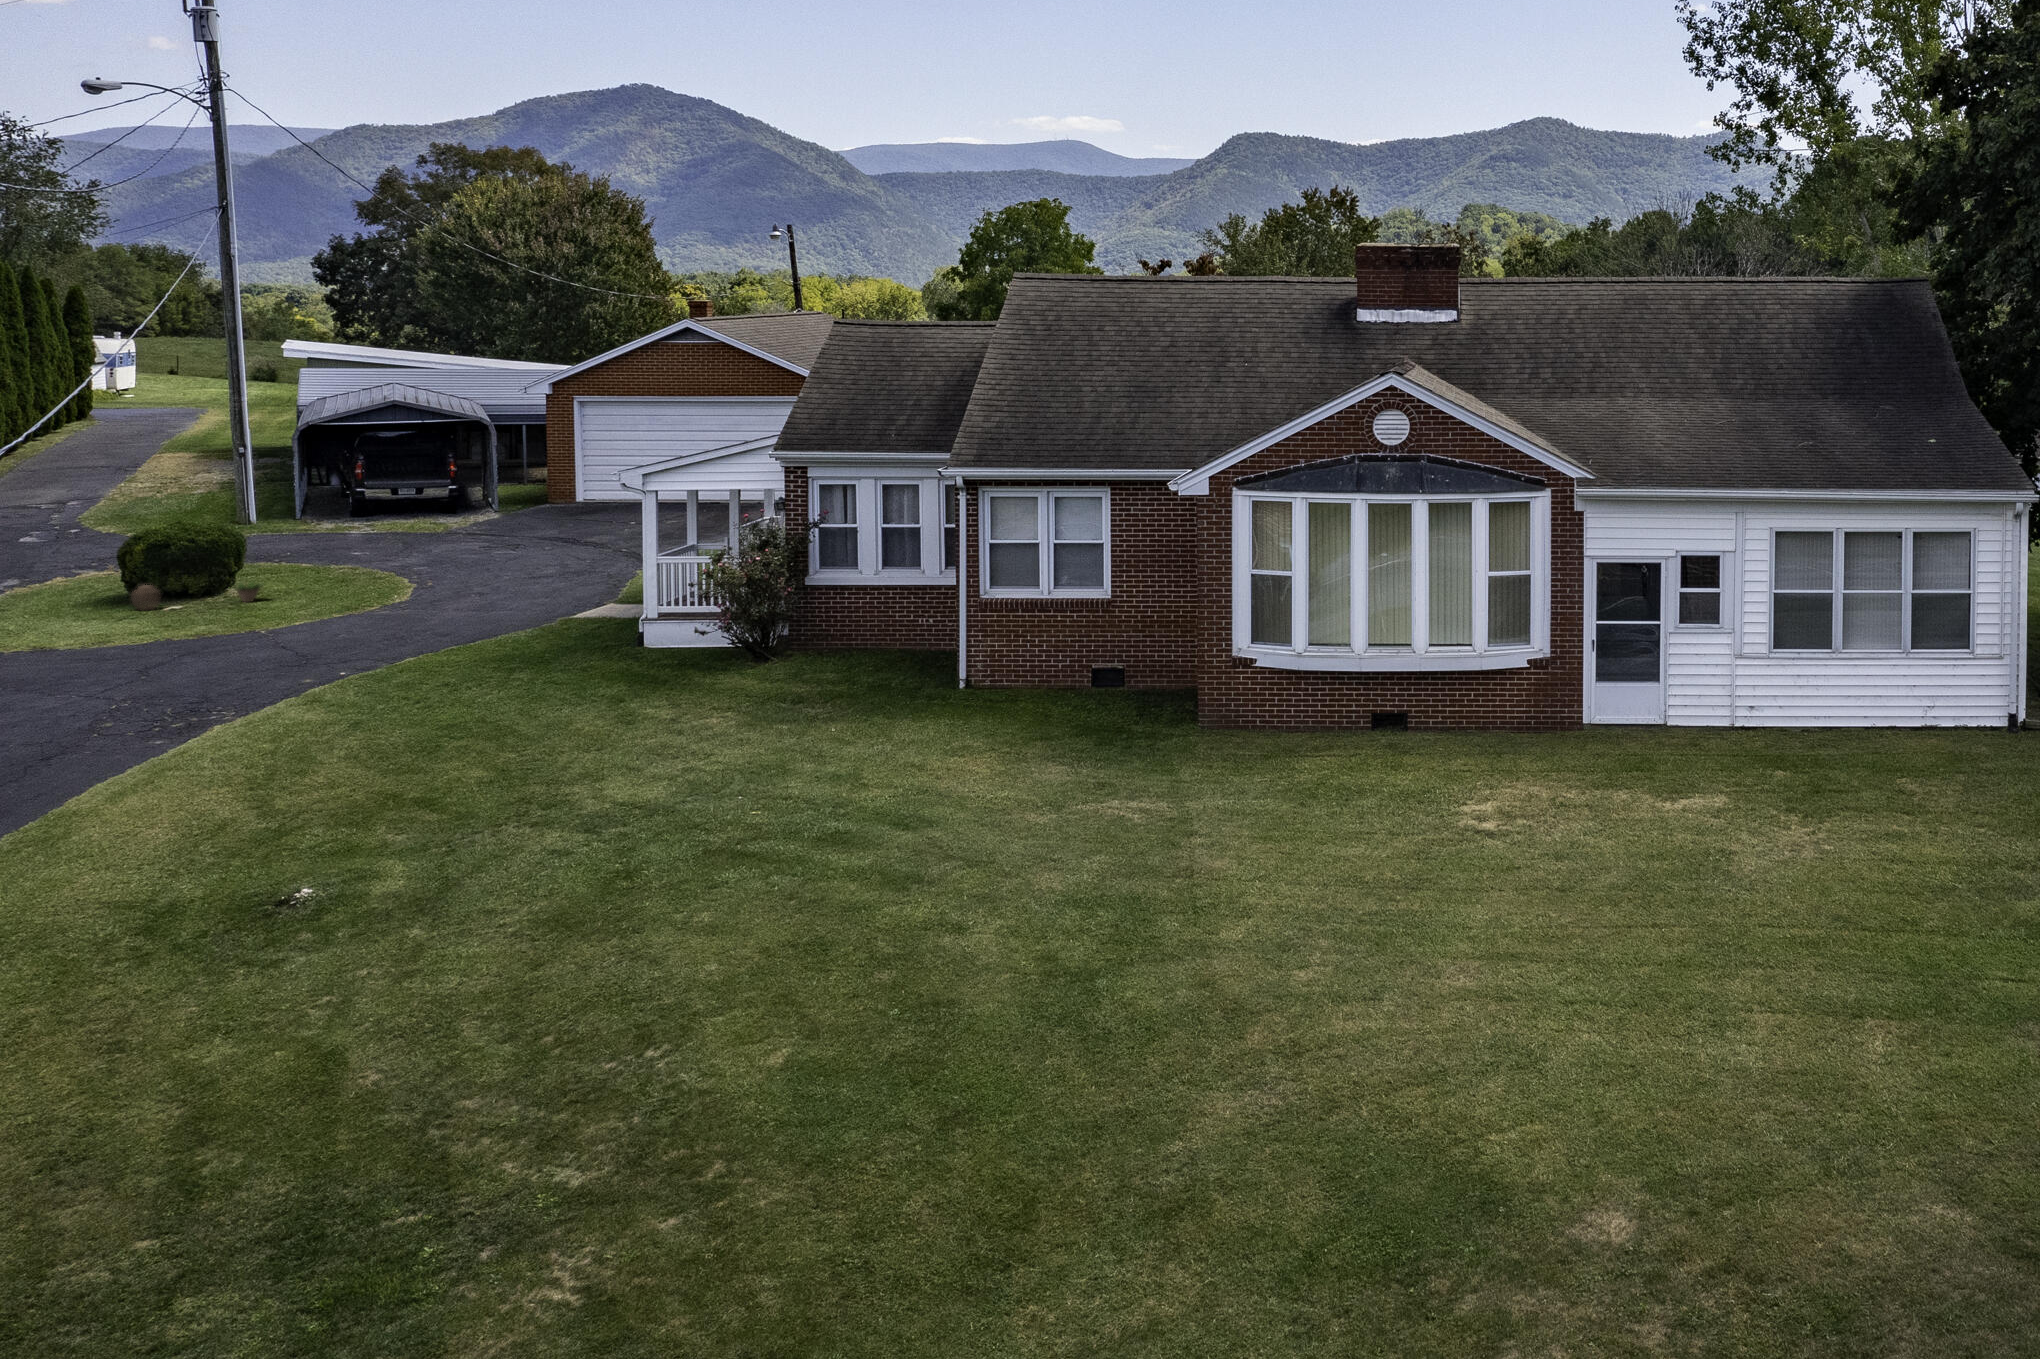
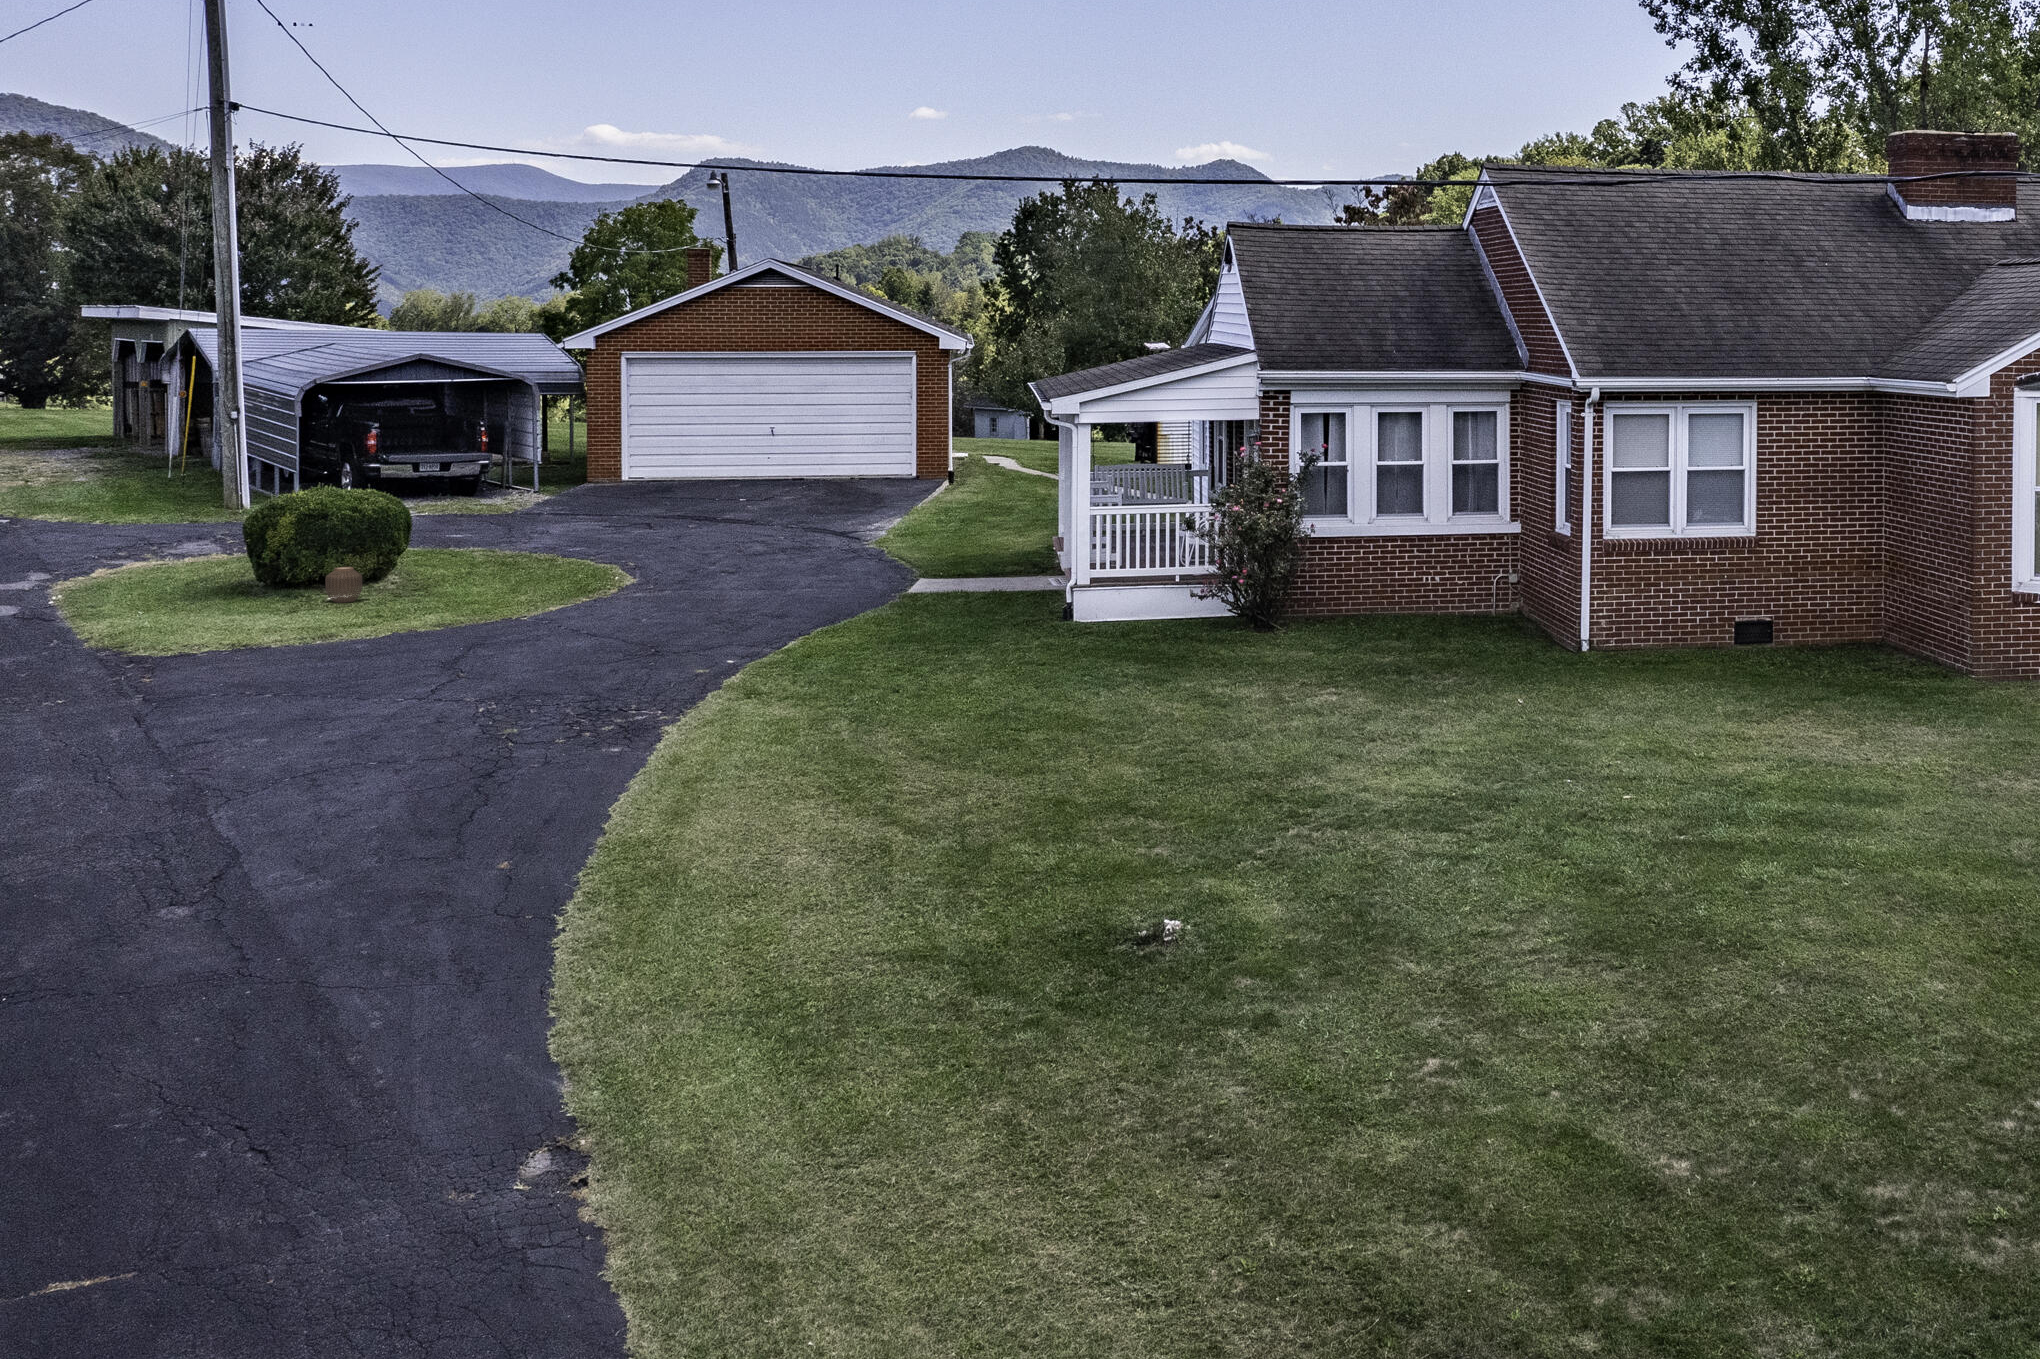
decorative plant: present [235,582,261,602] -> none [426,560,475,591]

